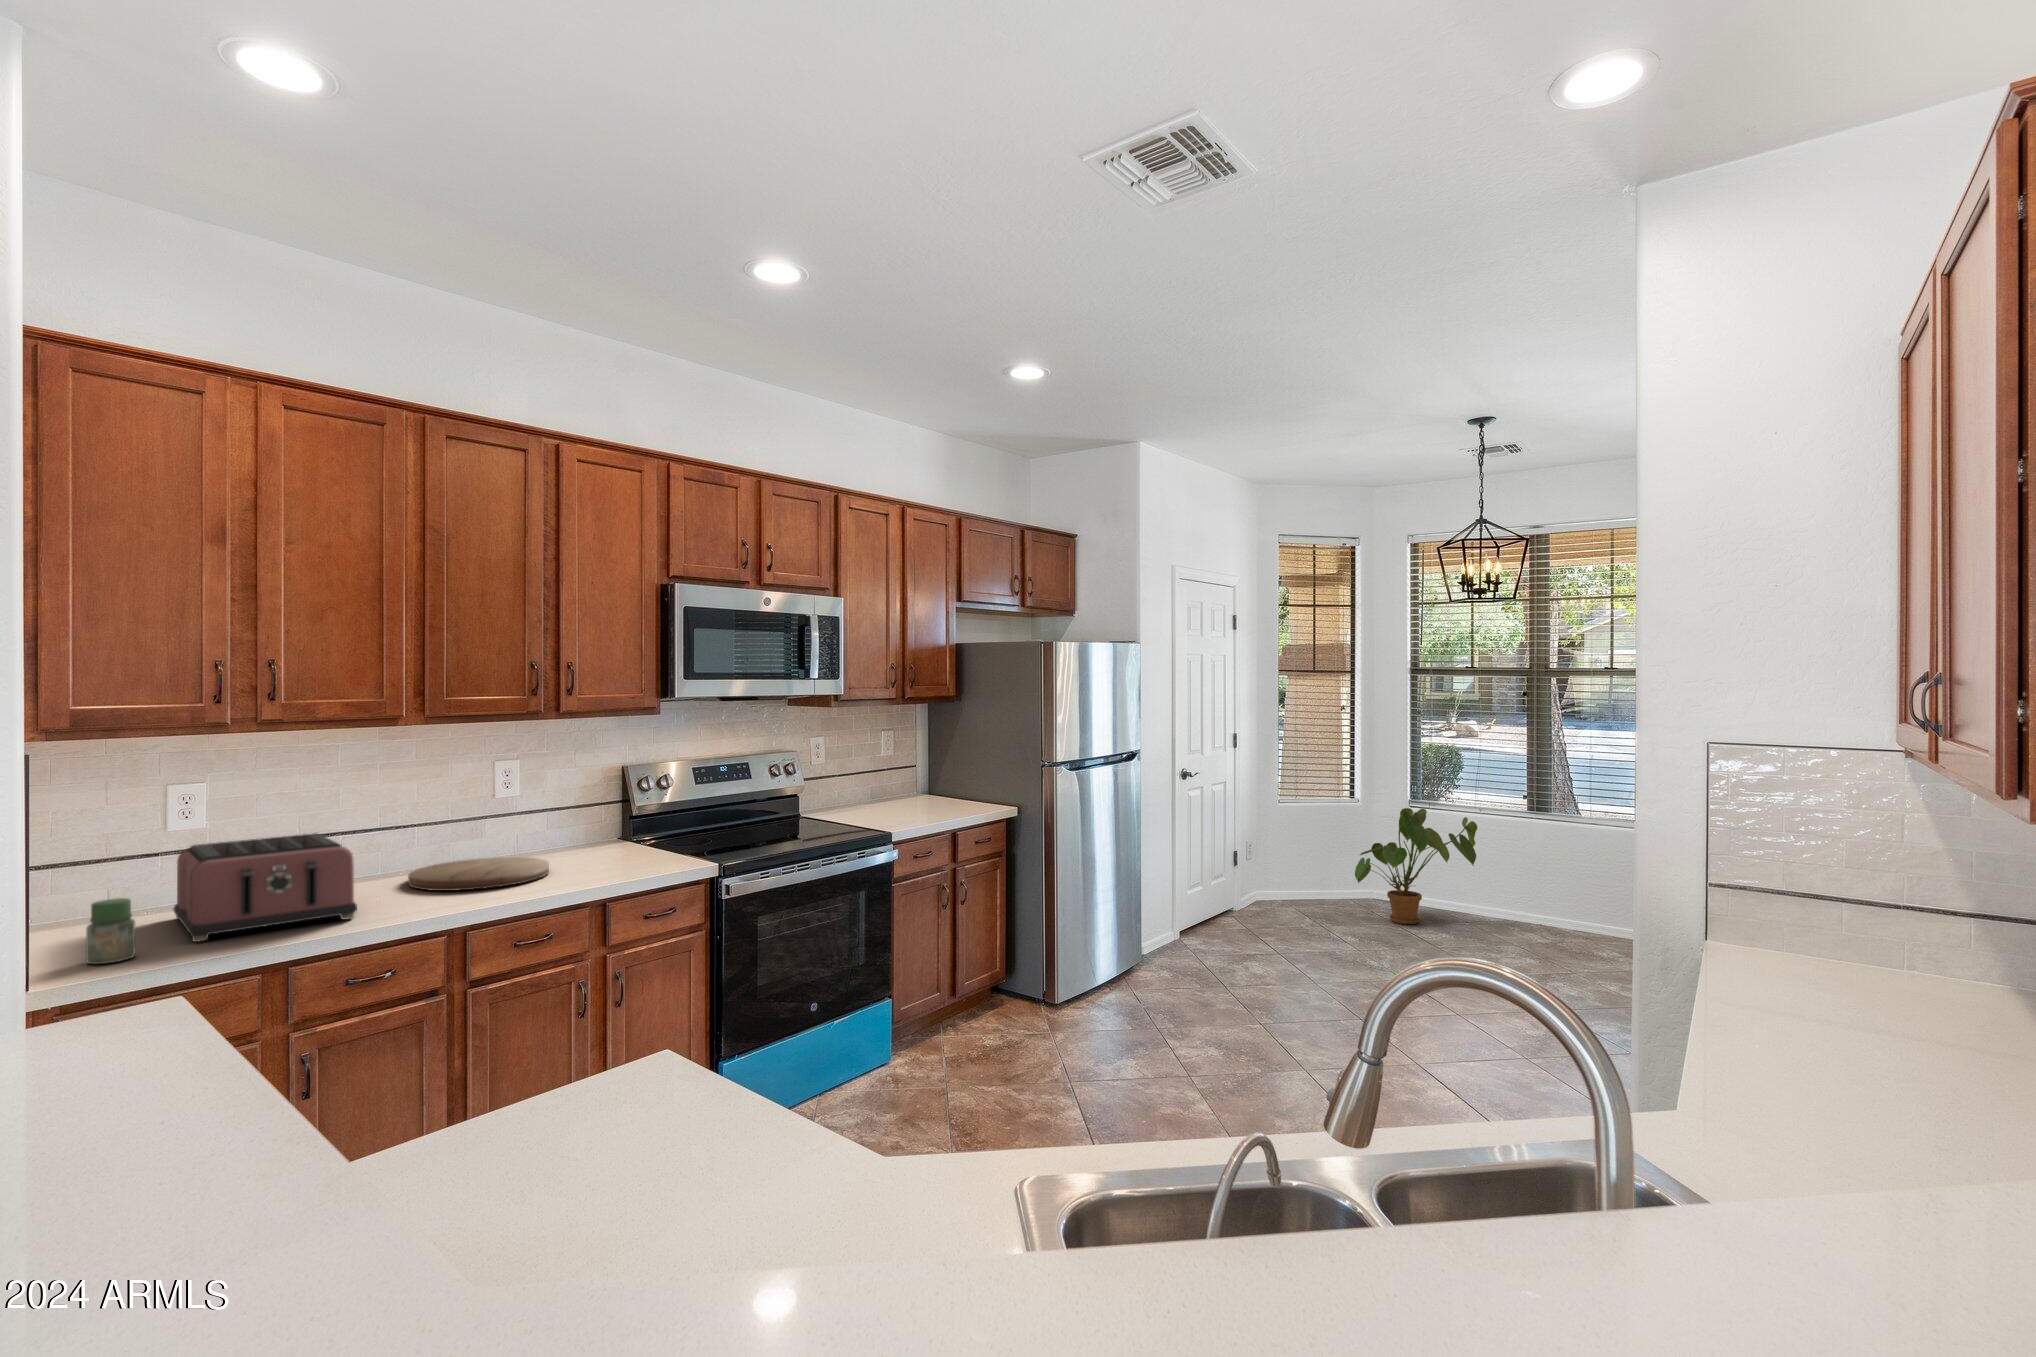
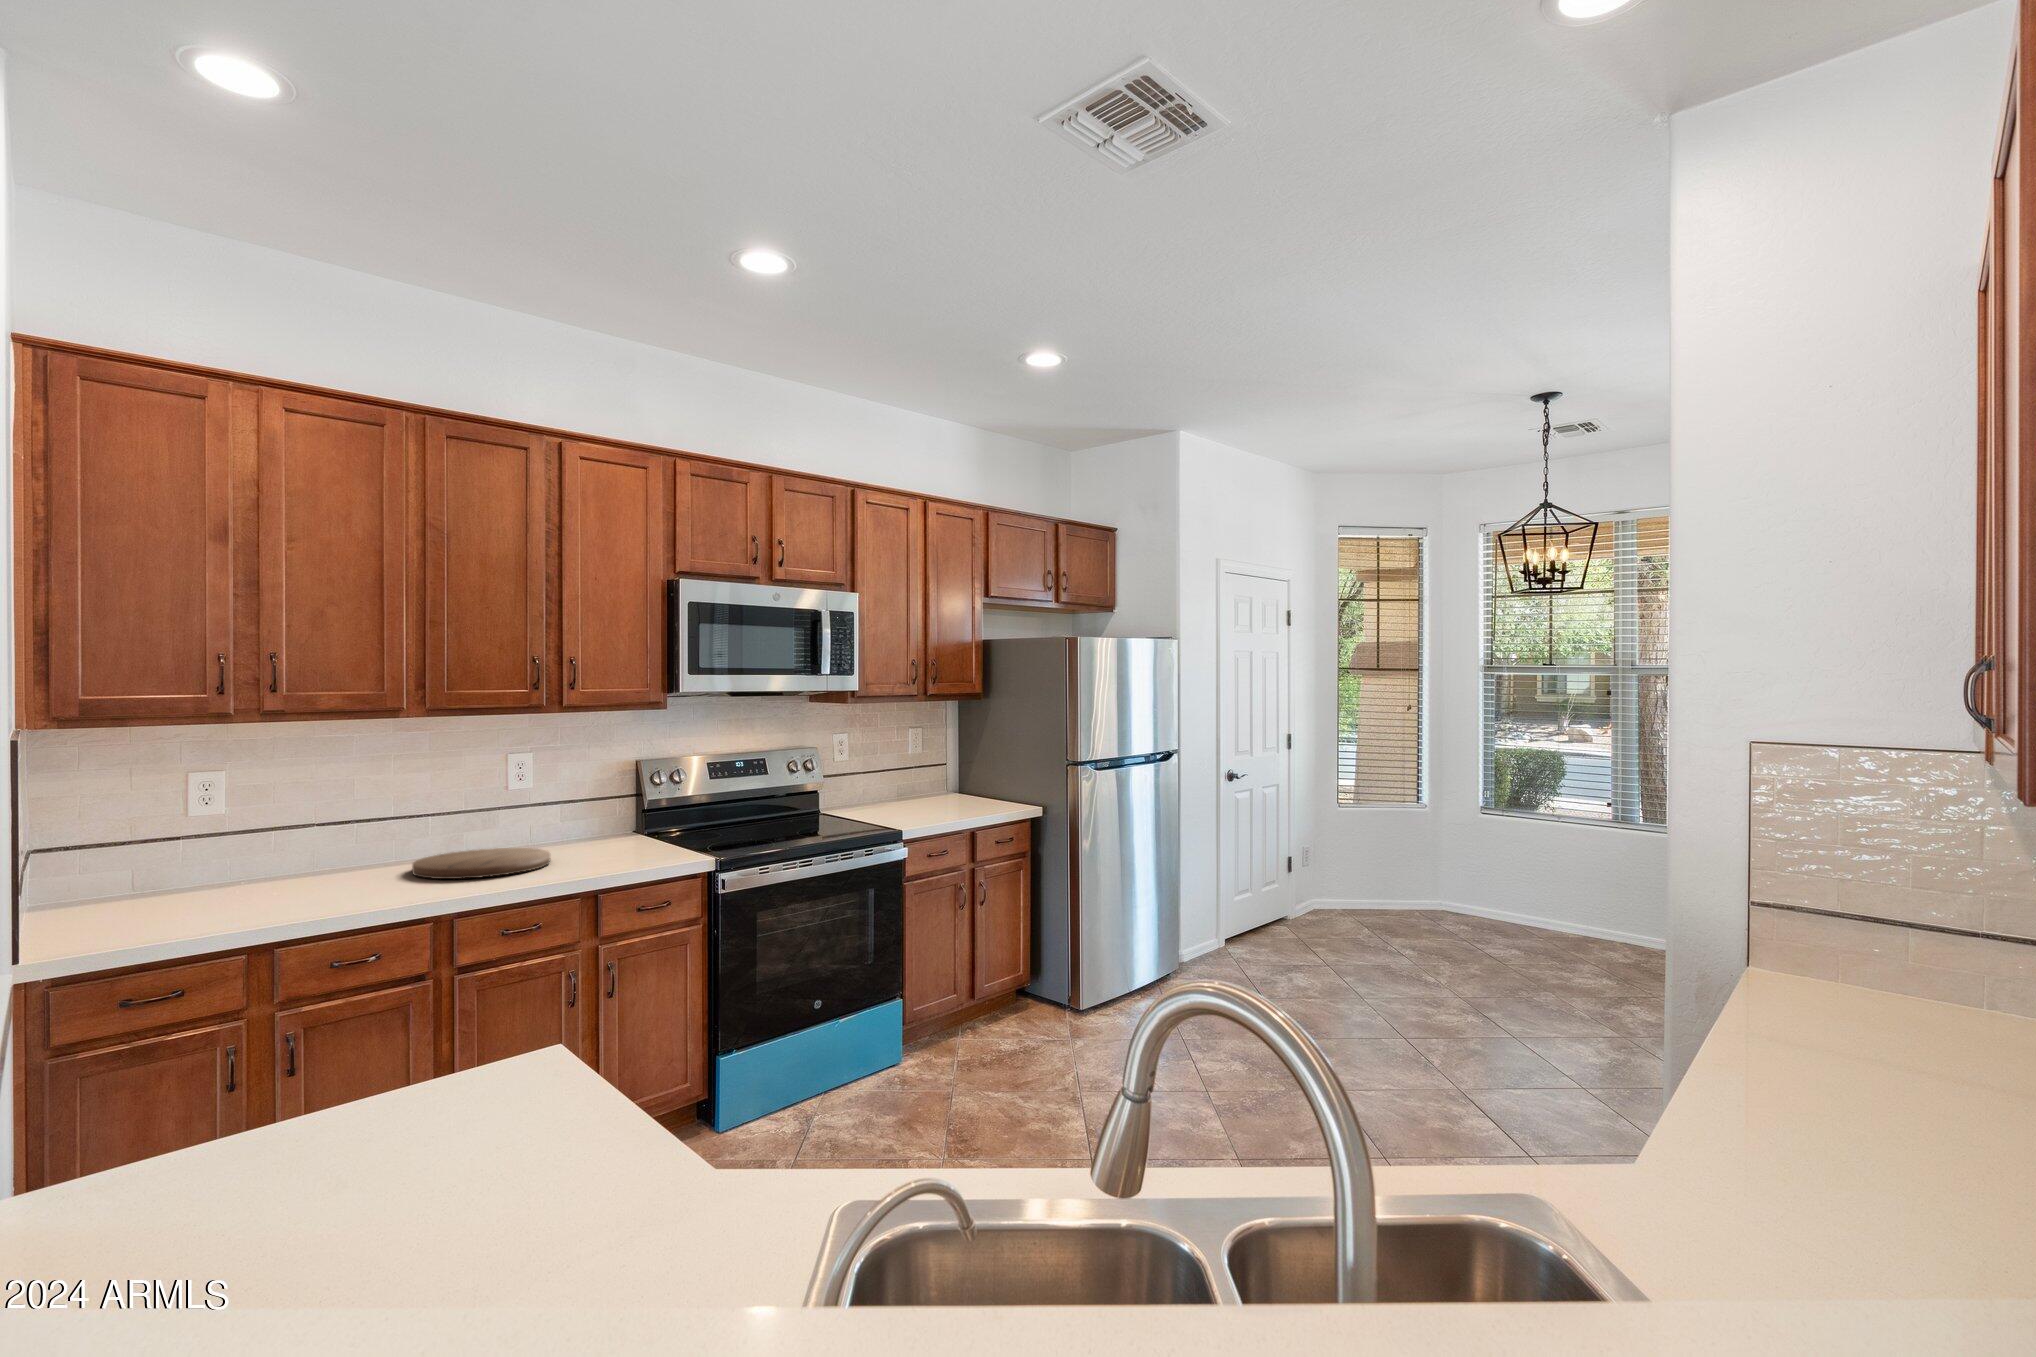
house plant: present [1355,808,1477,924] -> none [1418,814,1553,937]
toaster: present [174,833,357,942] -> none [183,821,348,922]
jar: present [86,898,135,964] -> none [82,878,129,940]

